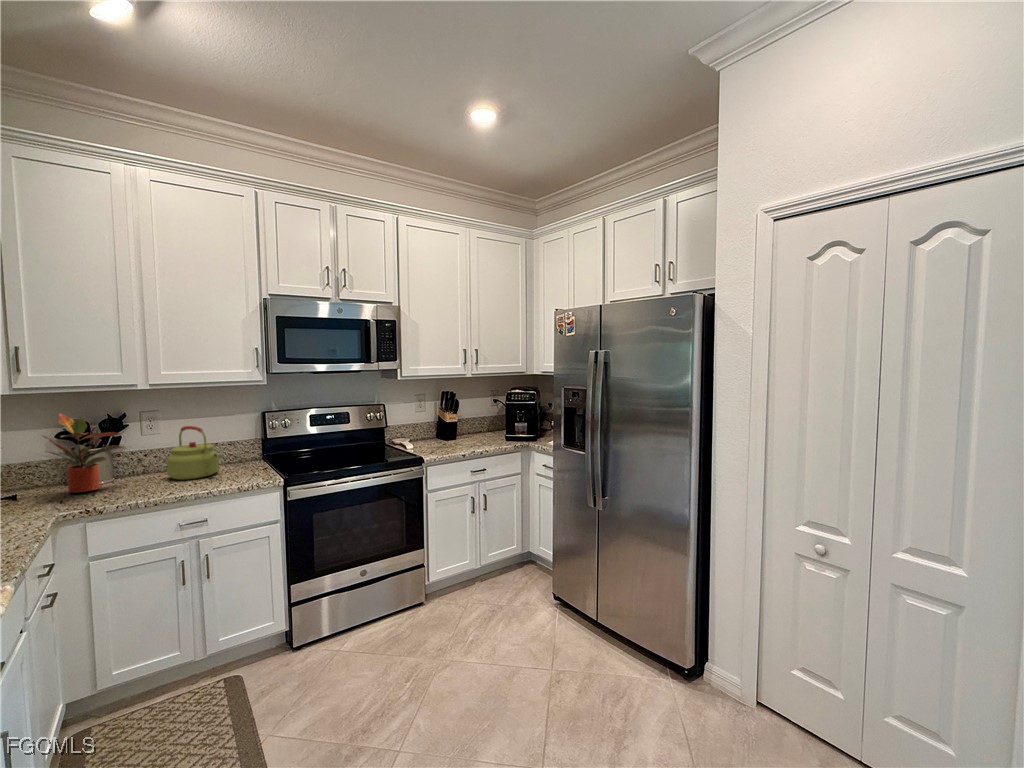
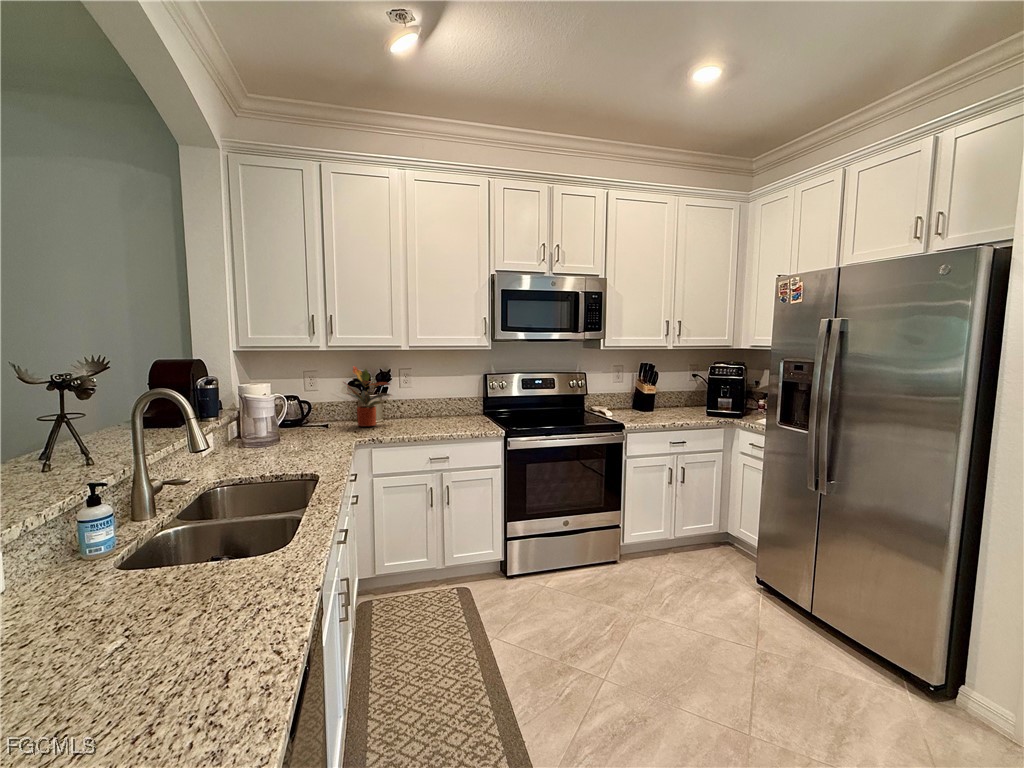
kettle: present [167,426,219,480] -> none [419,381,455,424]

